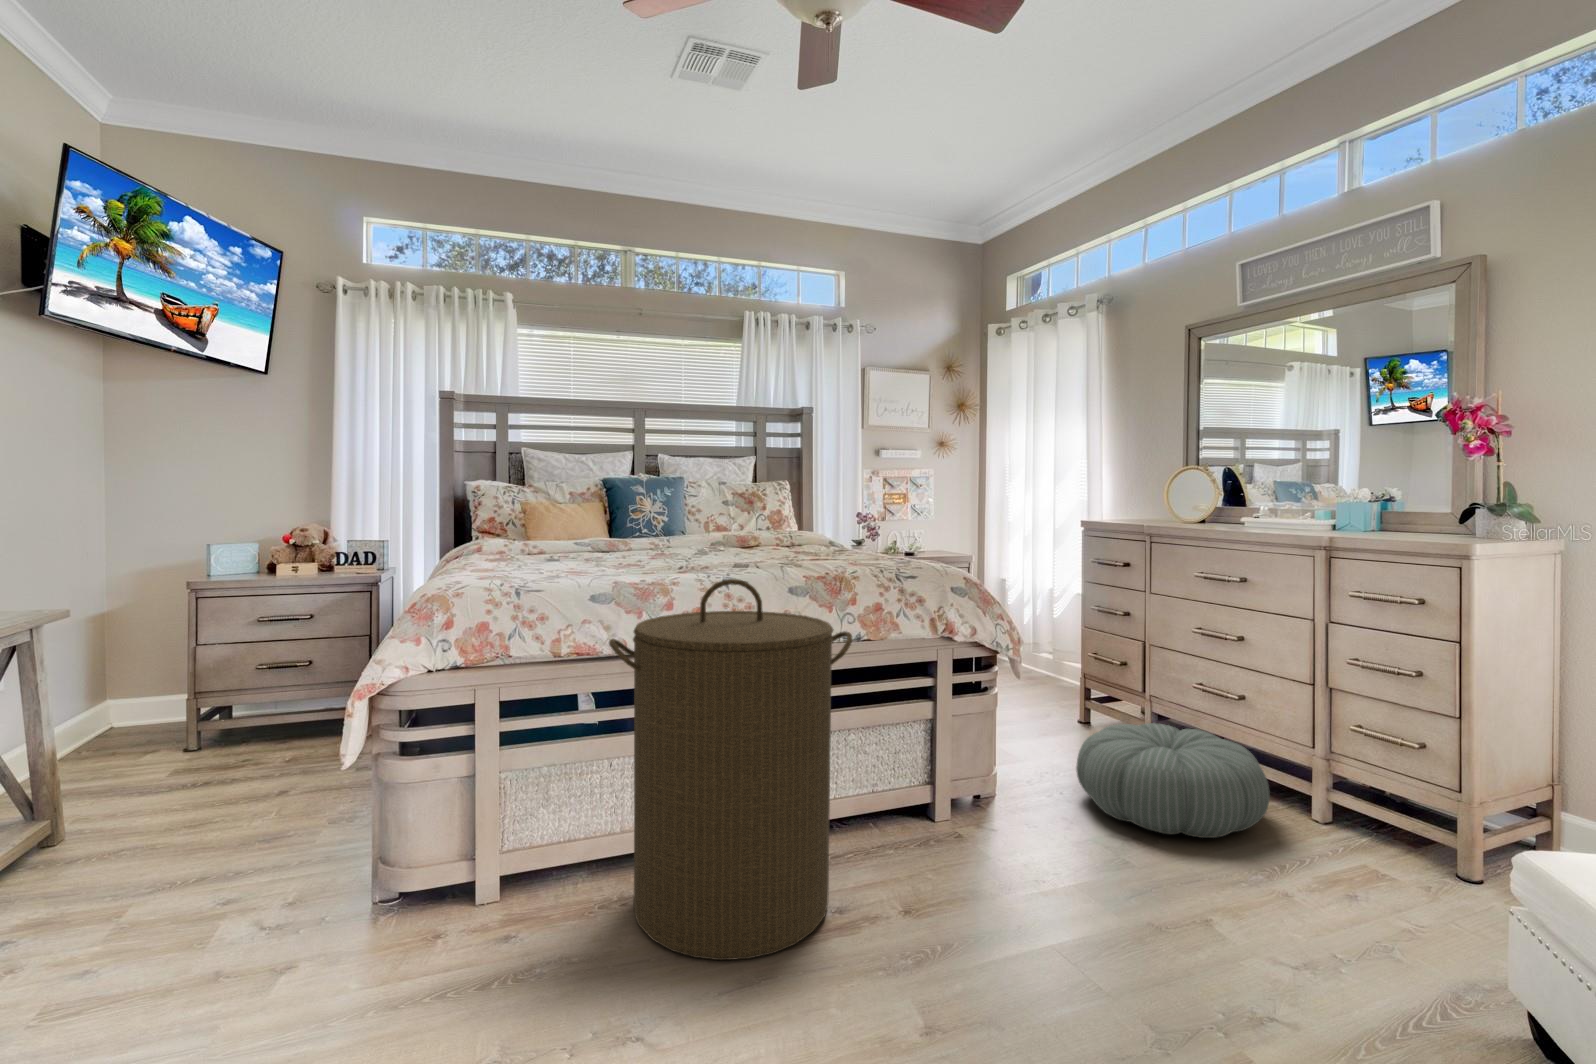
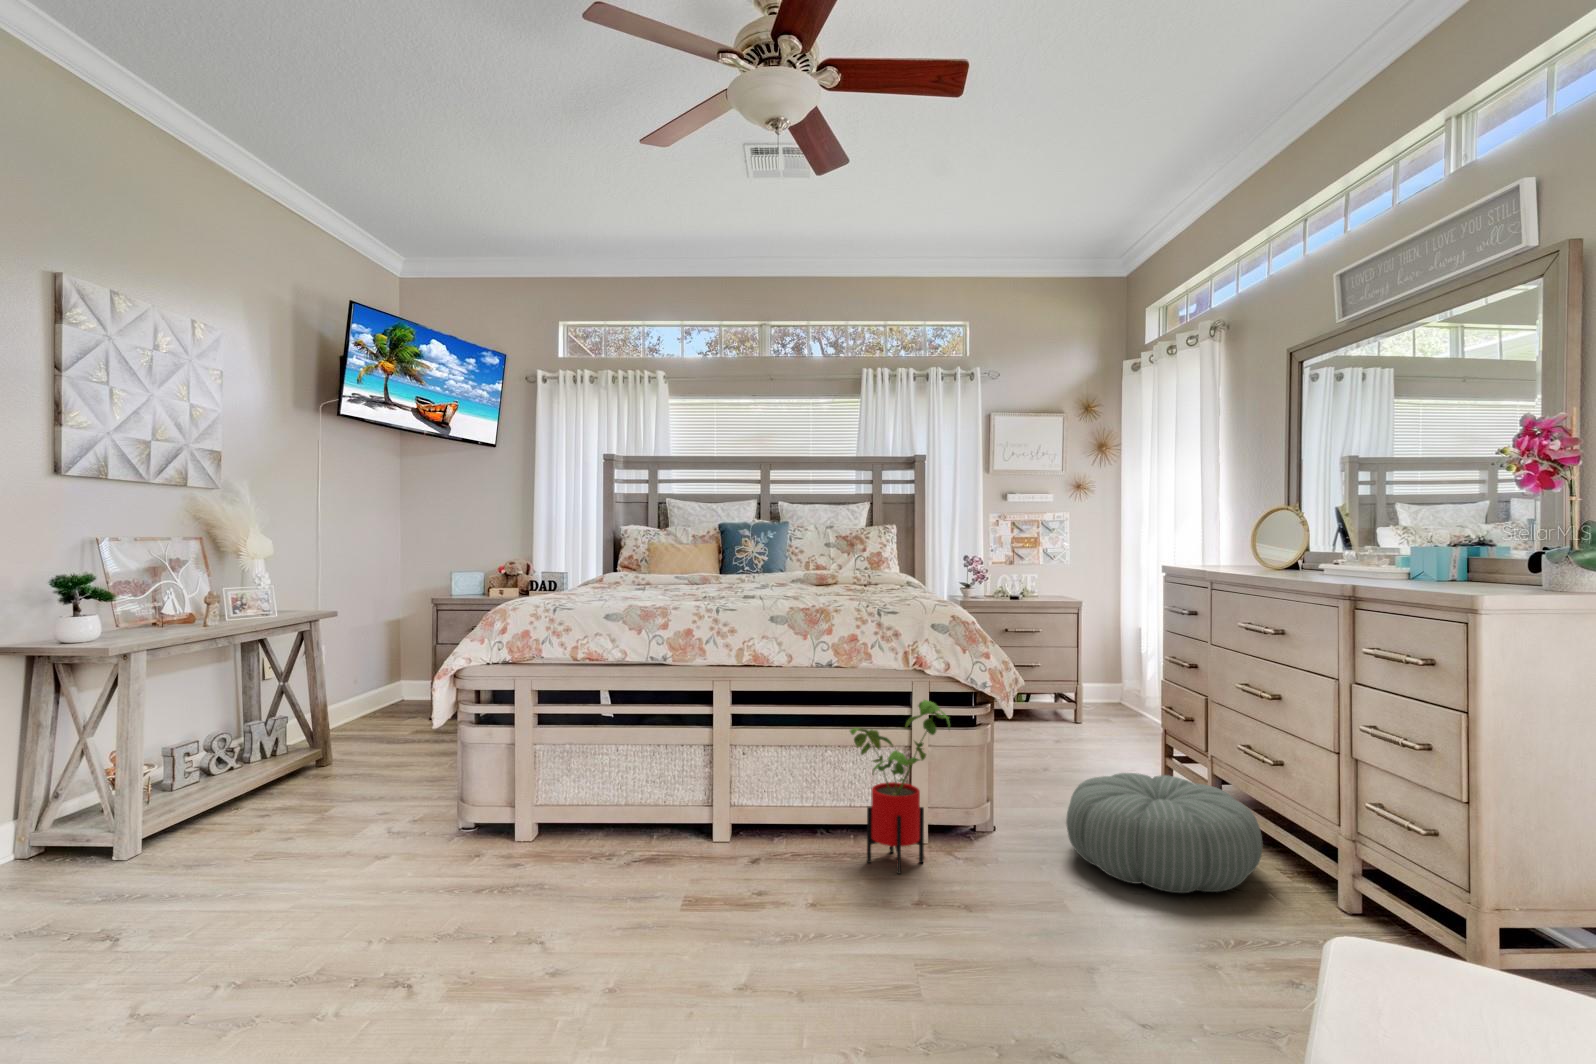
laundry hamper: present [609,579,852,960] -> none [587,604,780,905]
house plant: none [891,671,1002,863] -> present [850,700,950,874]

